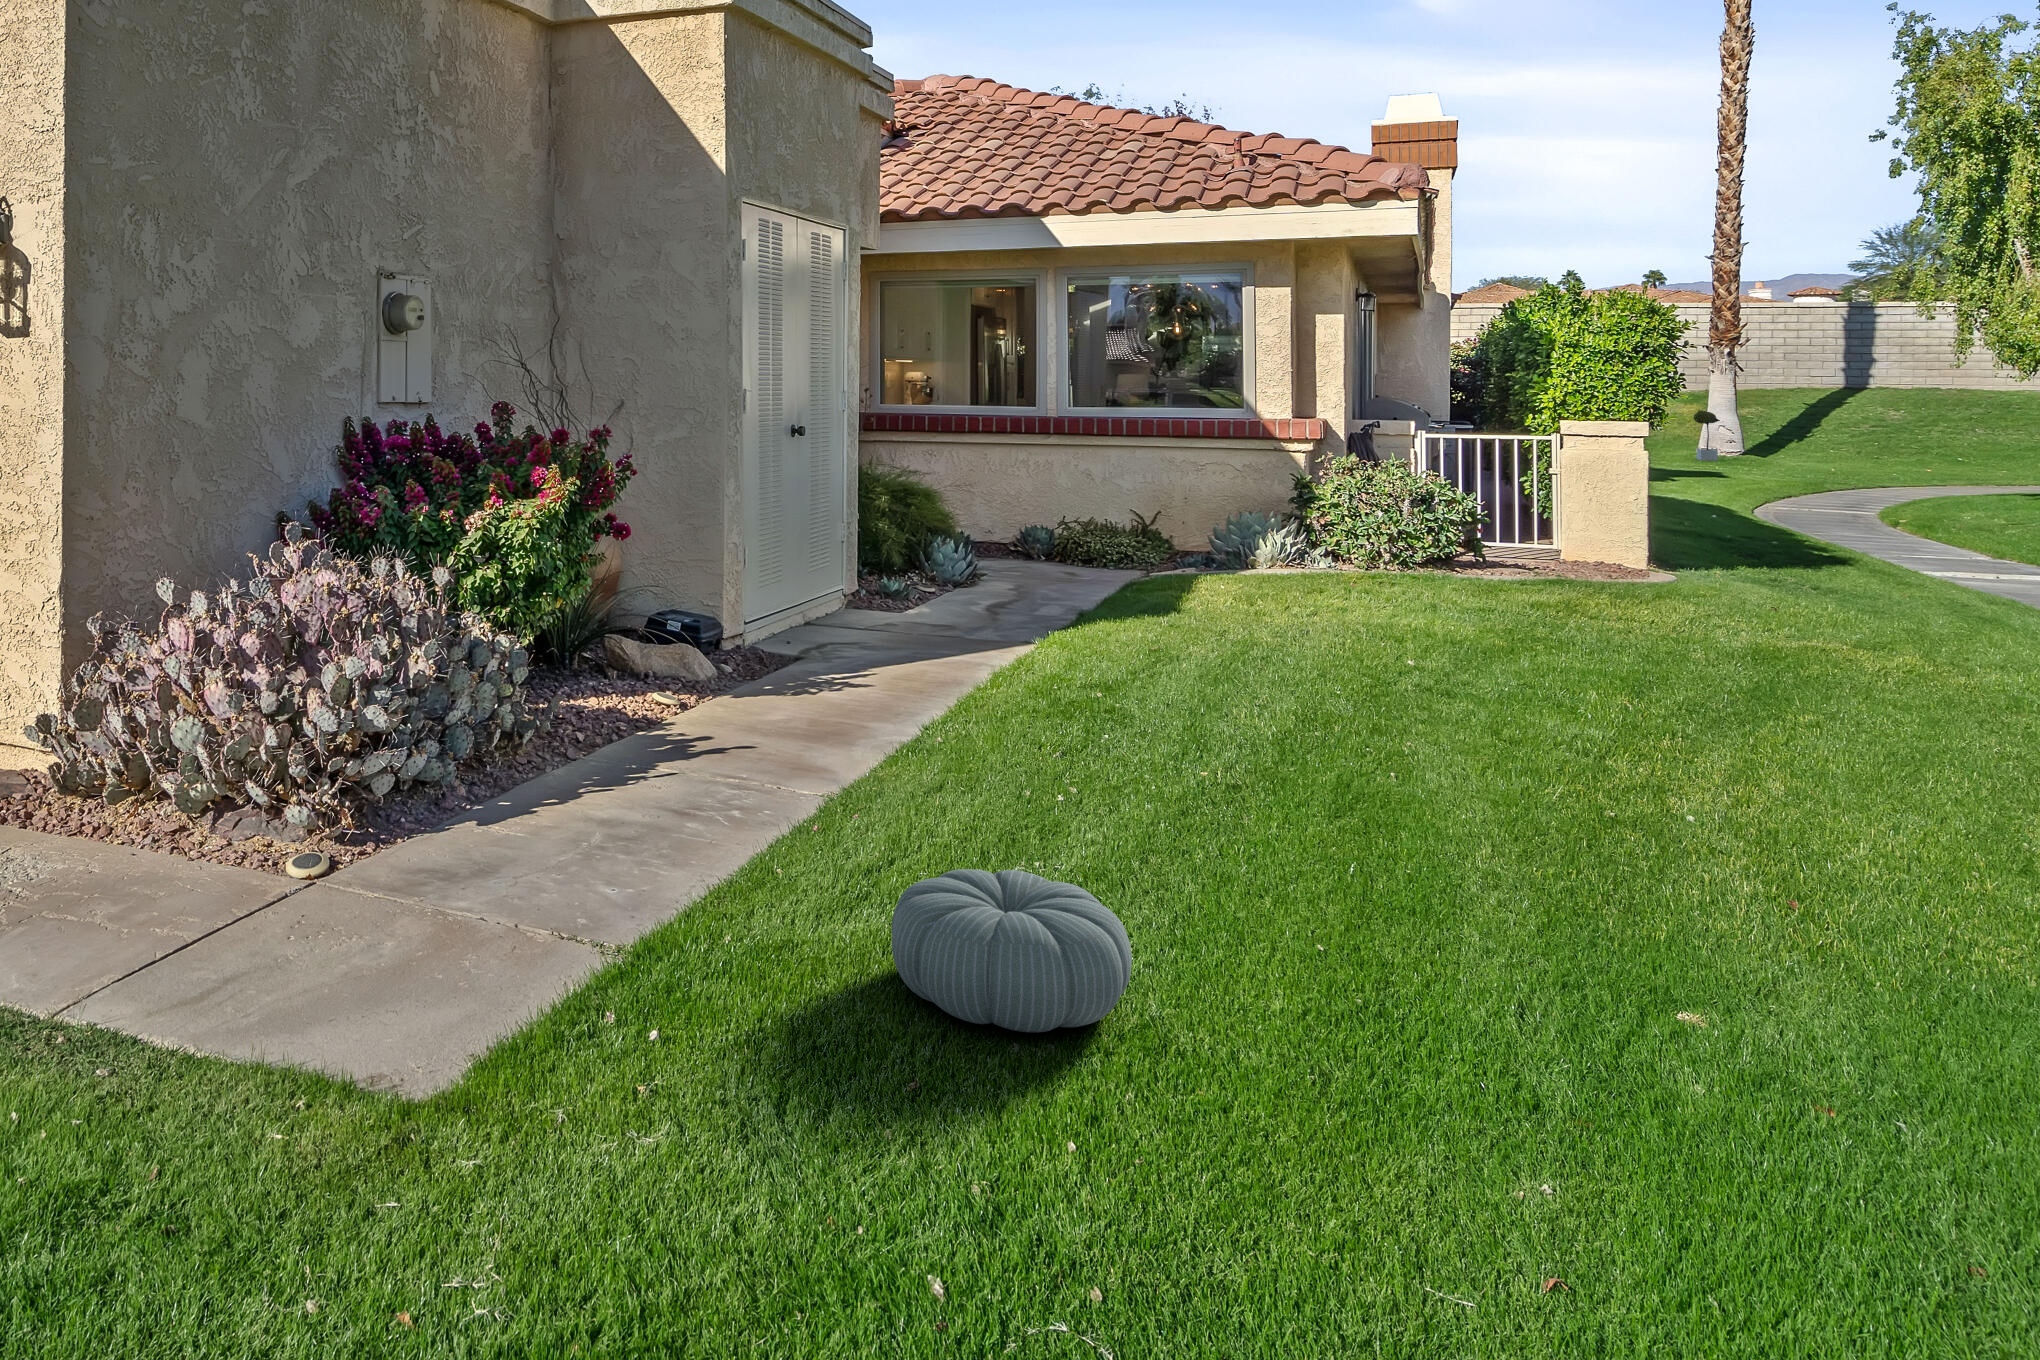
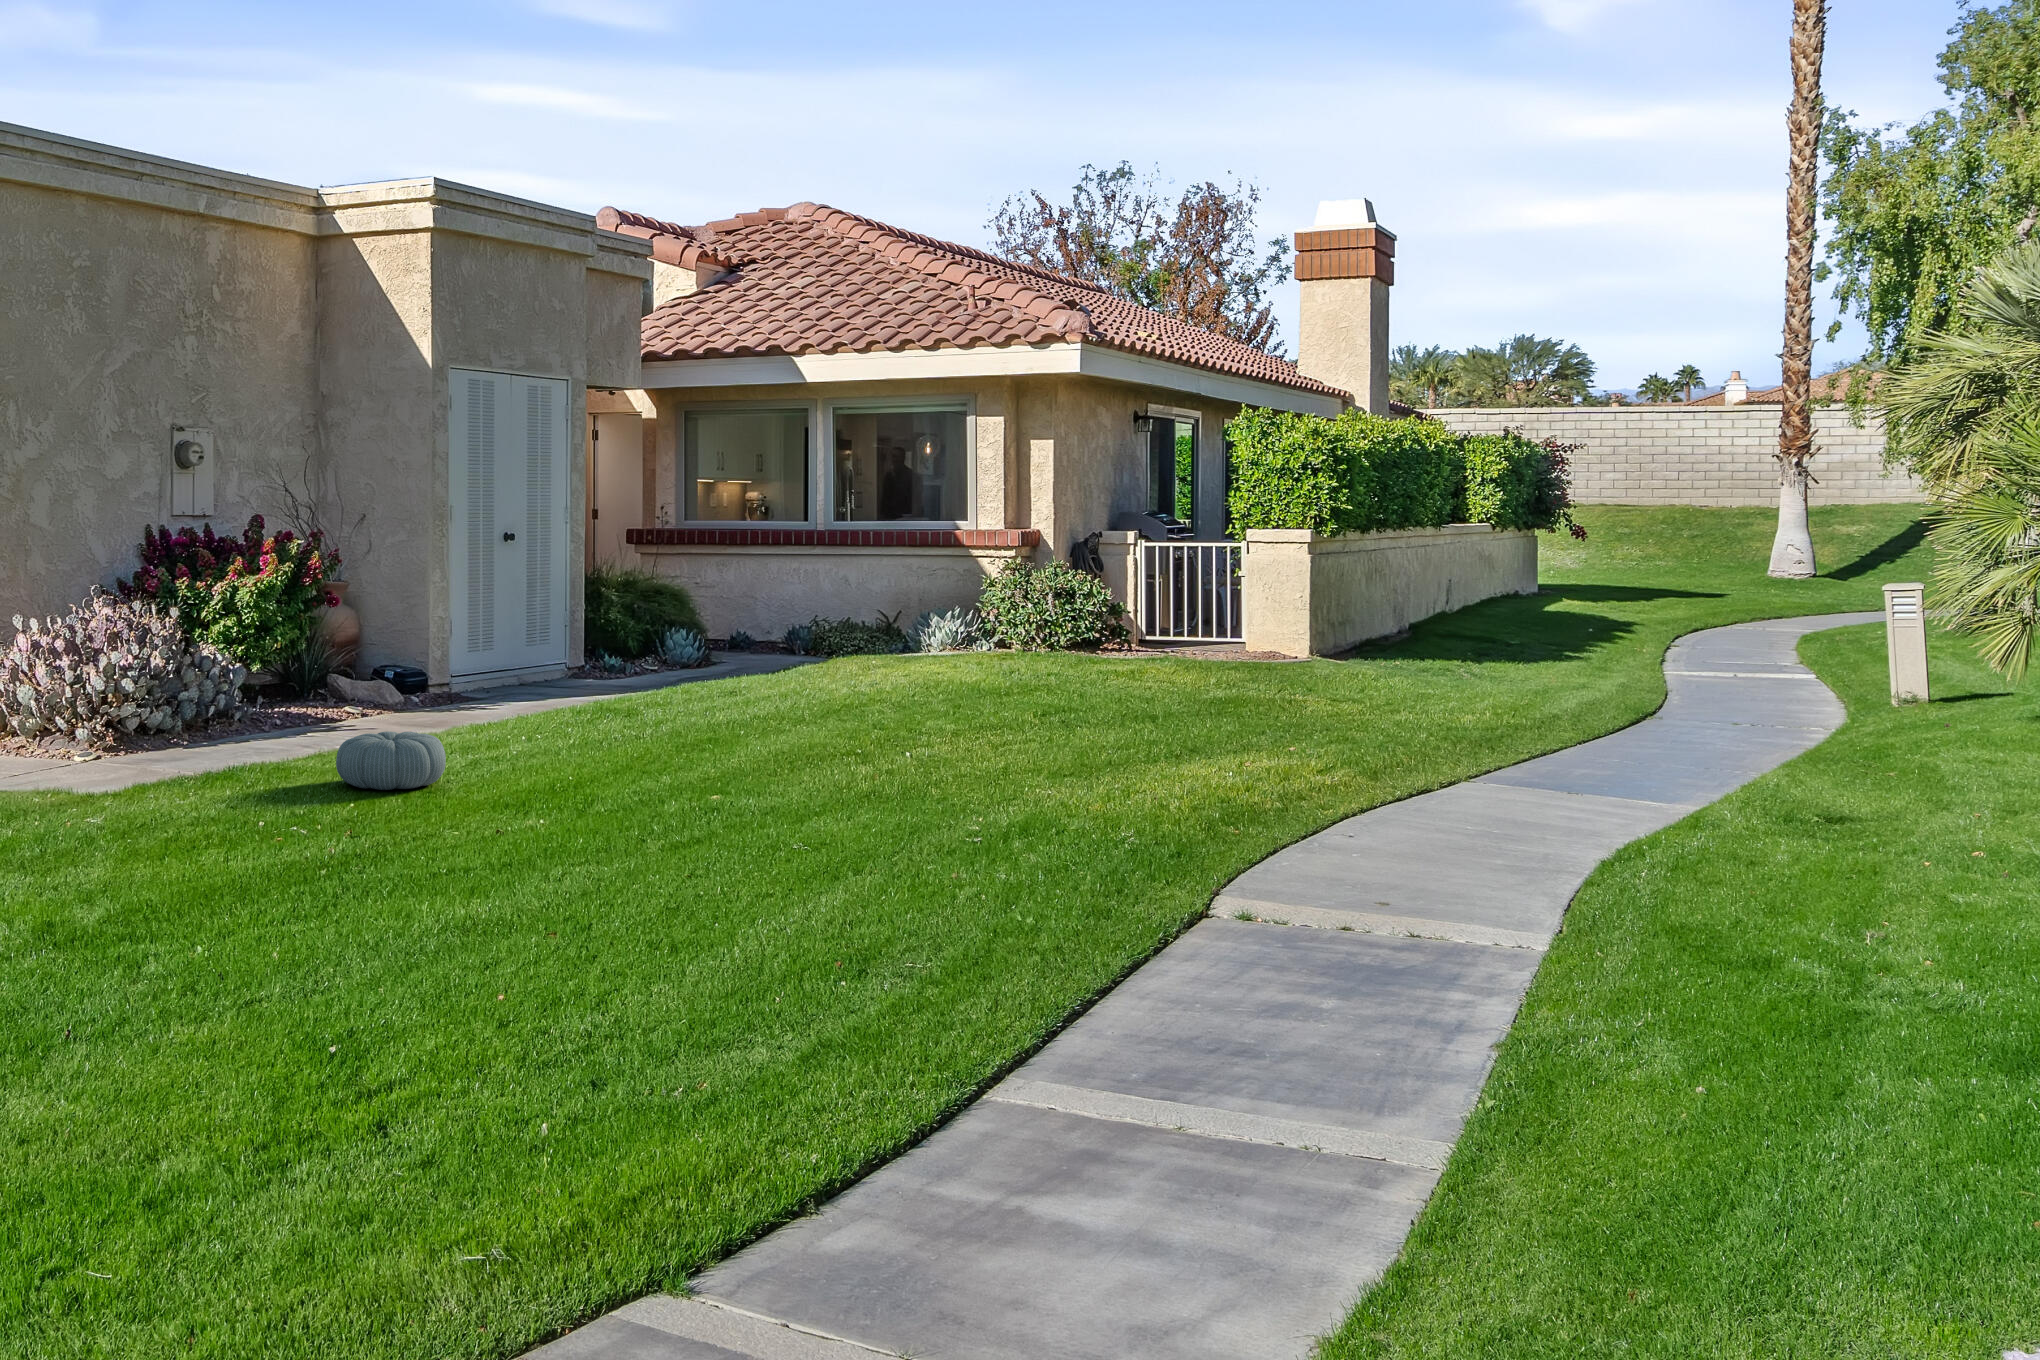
potted tree: present [1693,410,1720,461] -> none [1753,523,1780,579]

